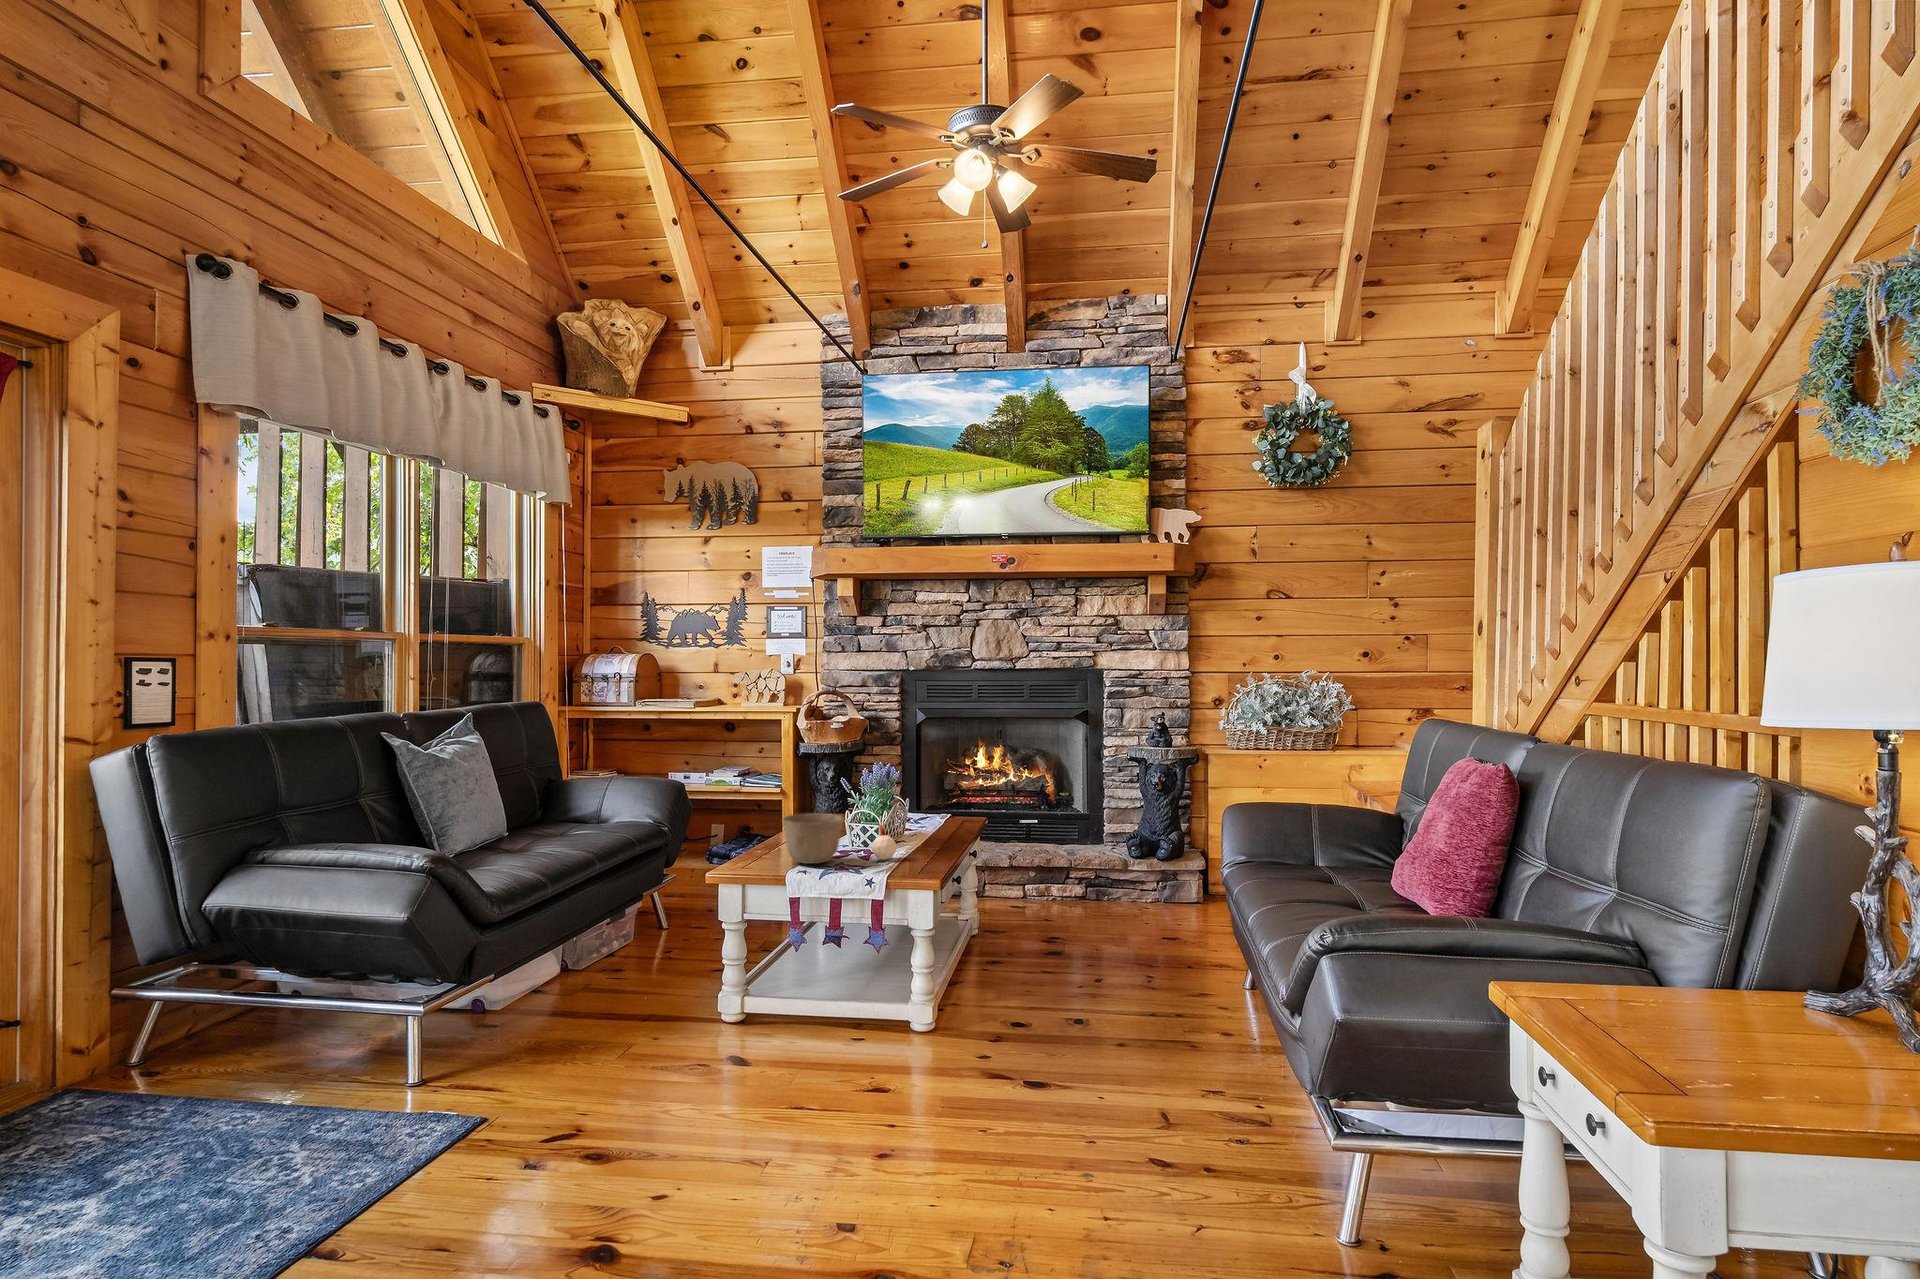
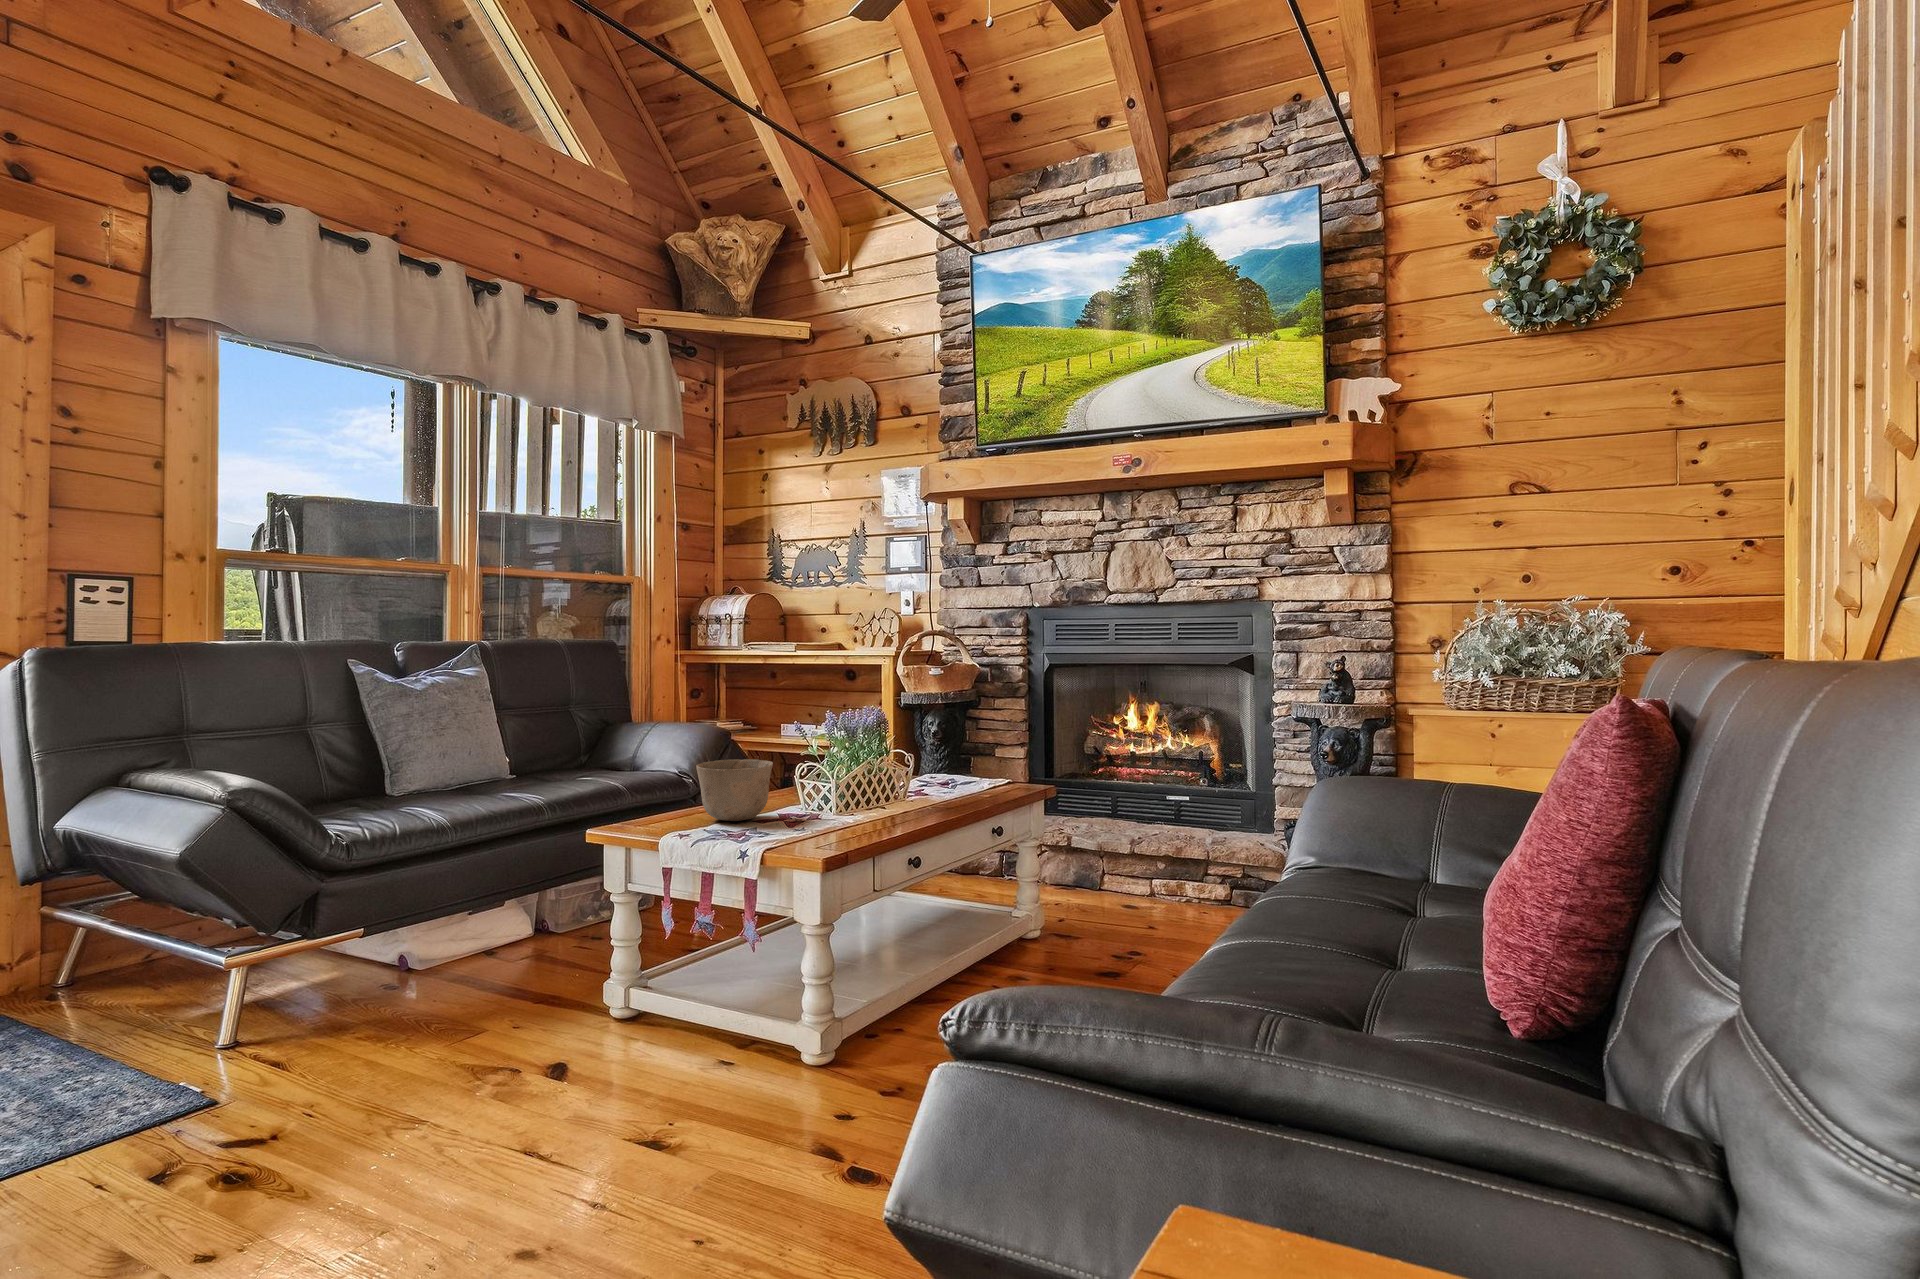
candle: present [872,817,896,860] -> none [806,766,839,822]

